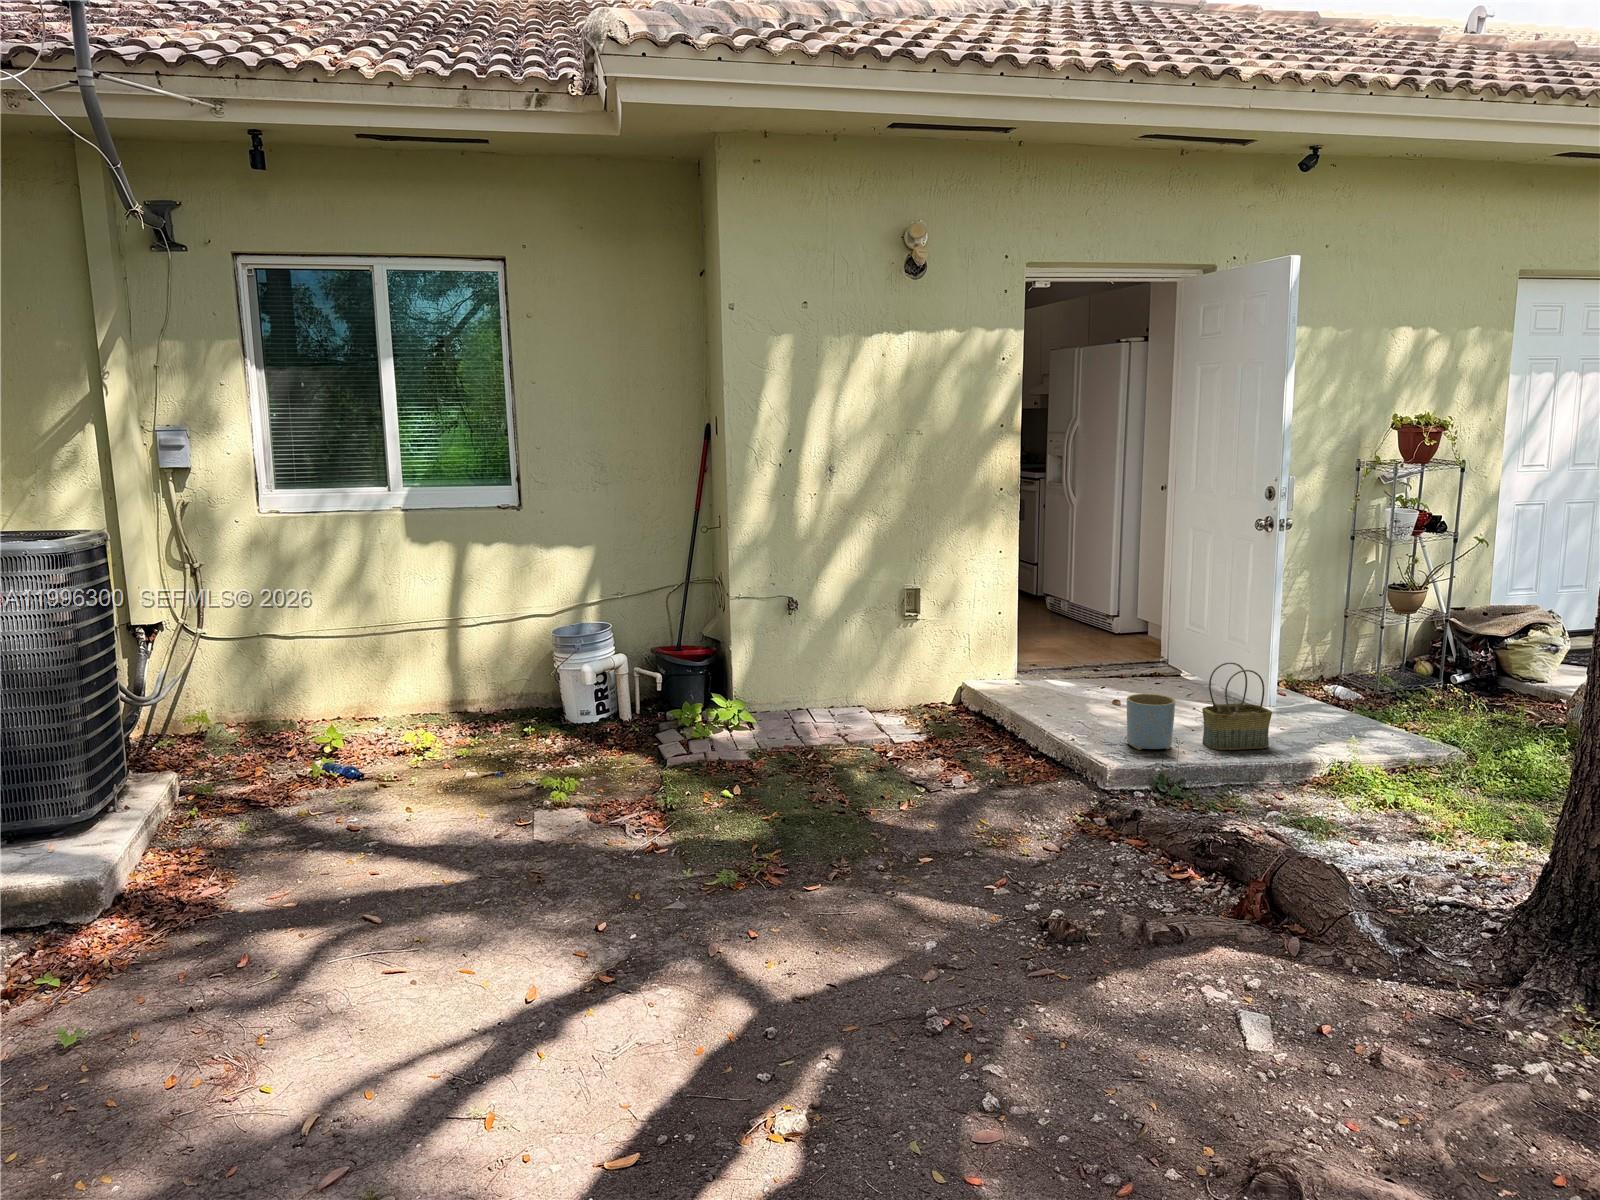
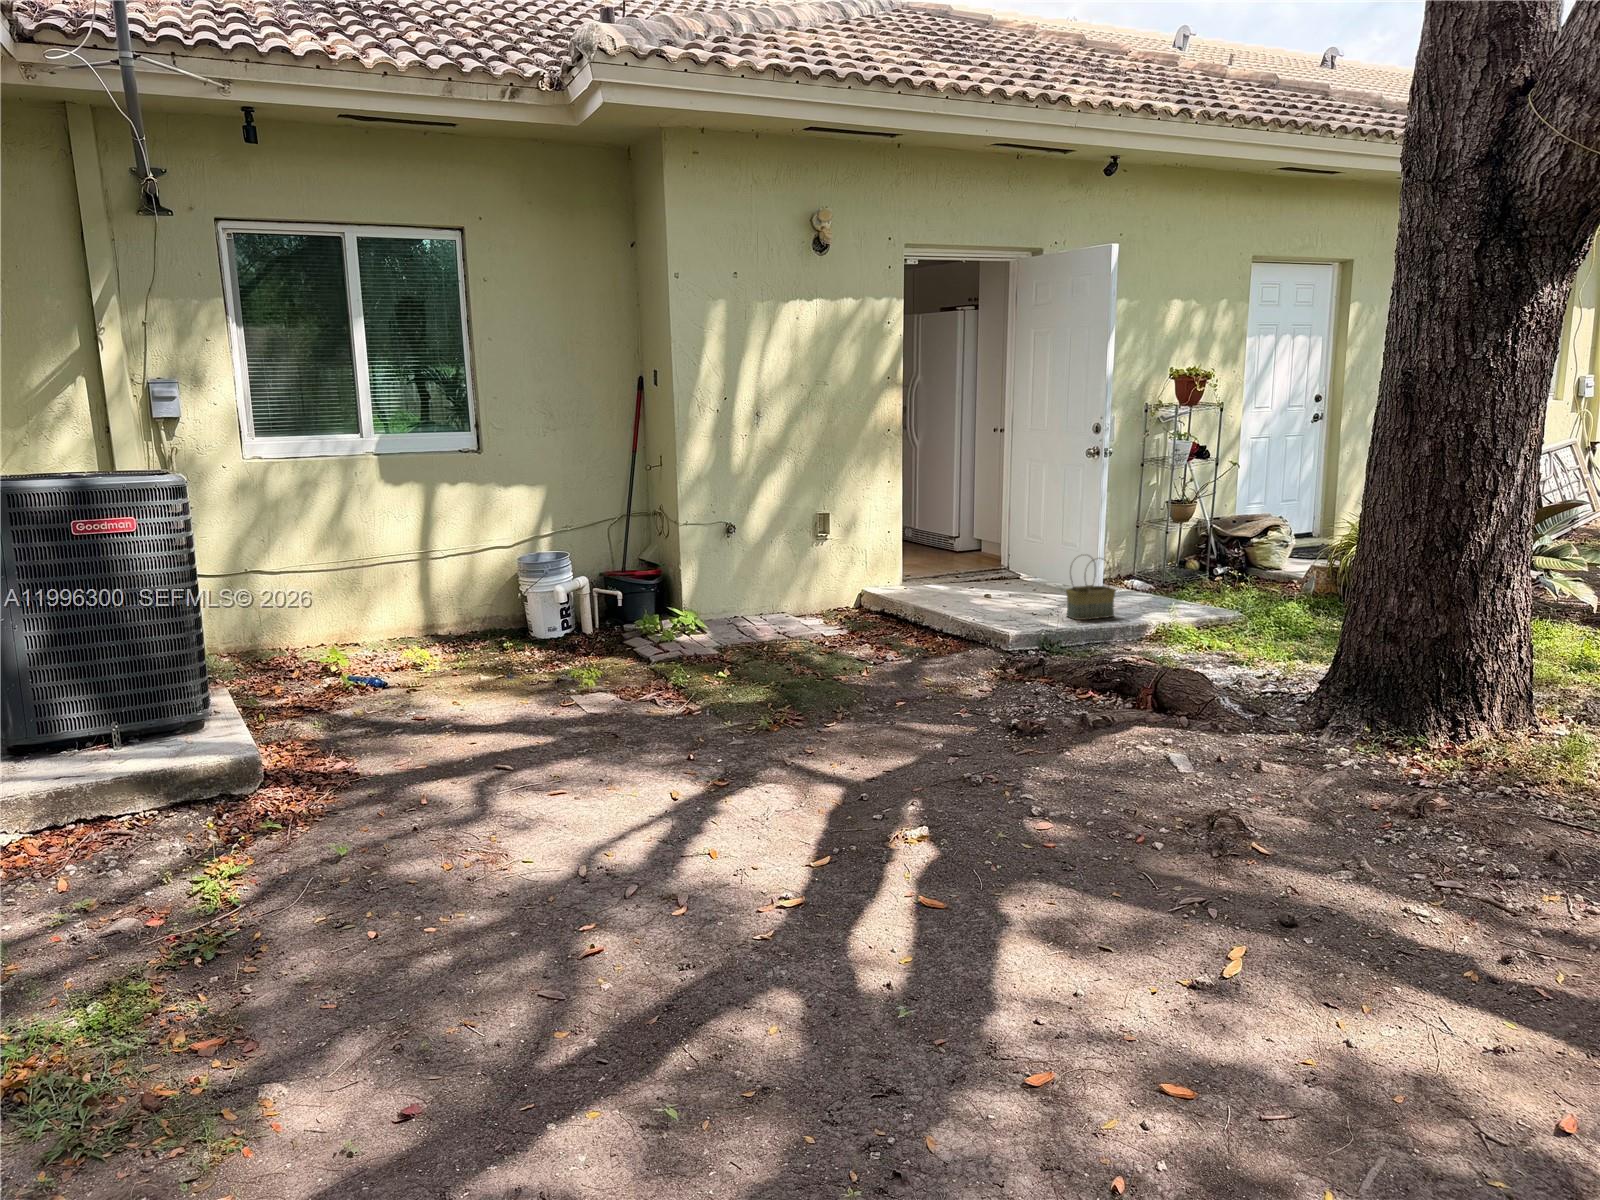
planter: present [1127,694,1175,750] -> none [1013,581,1049,623]

